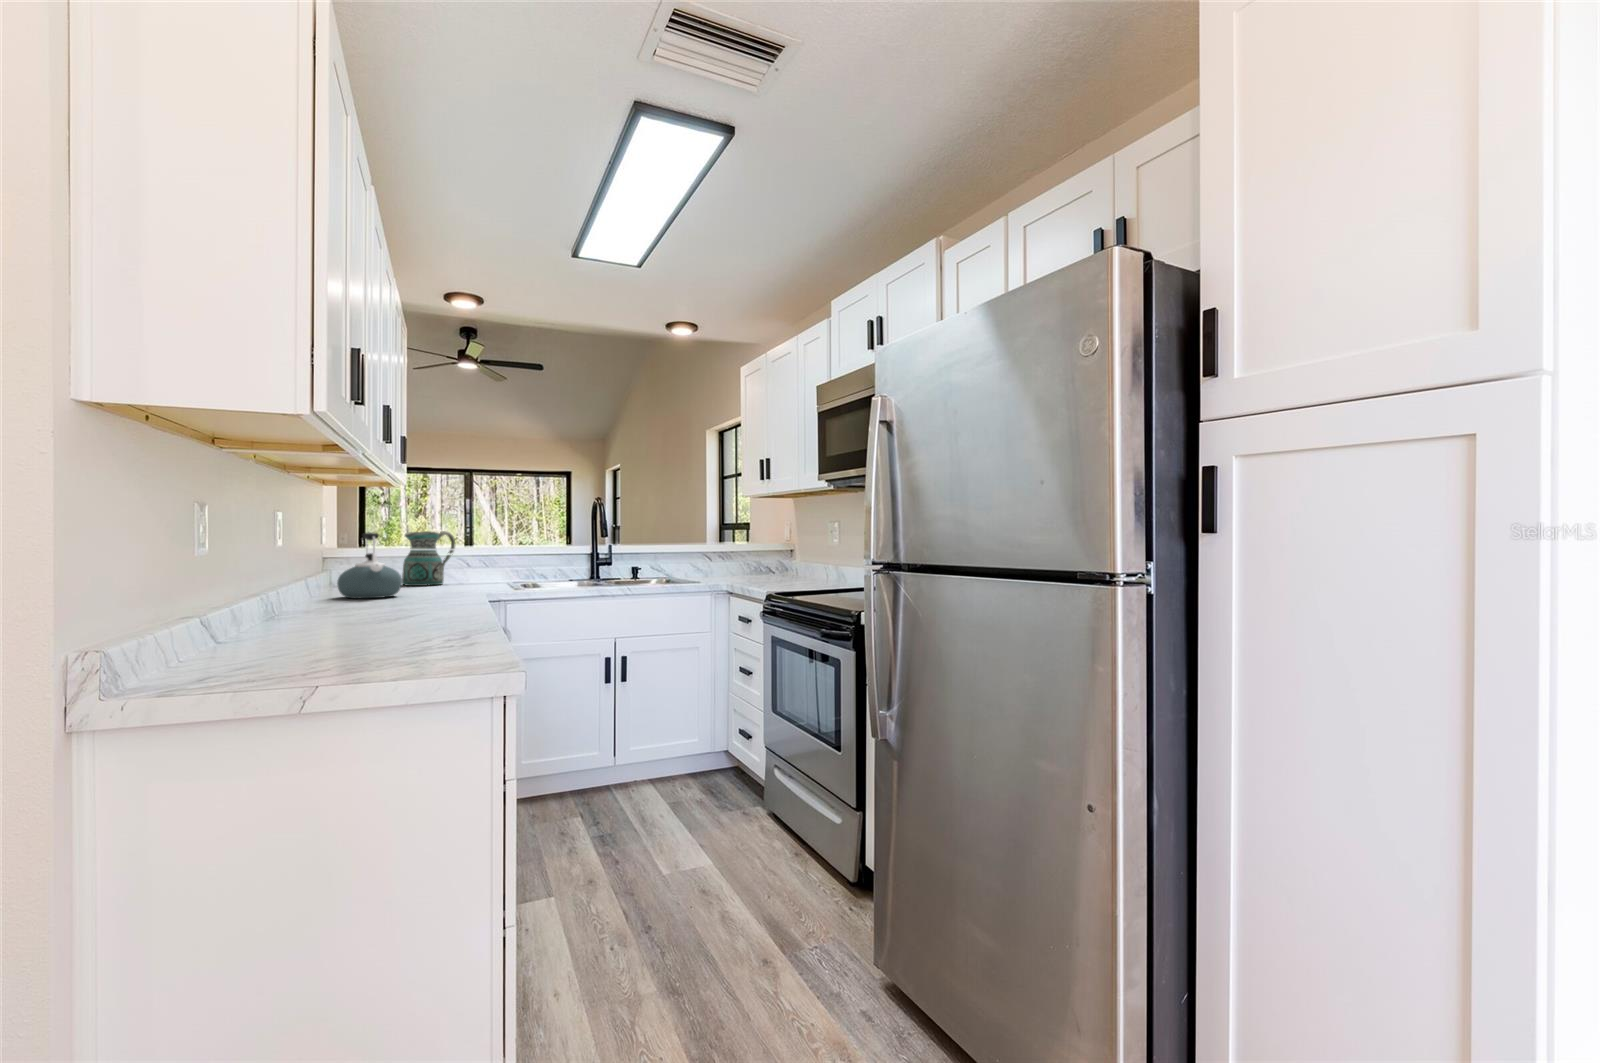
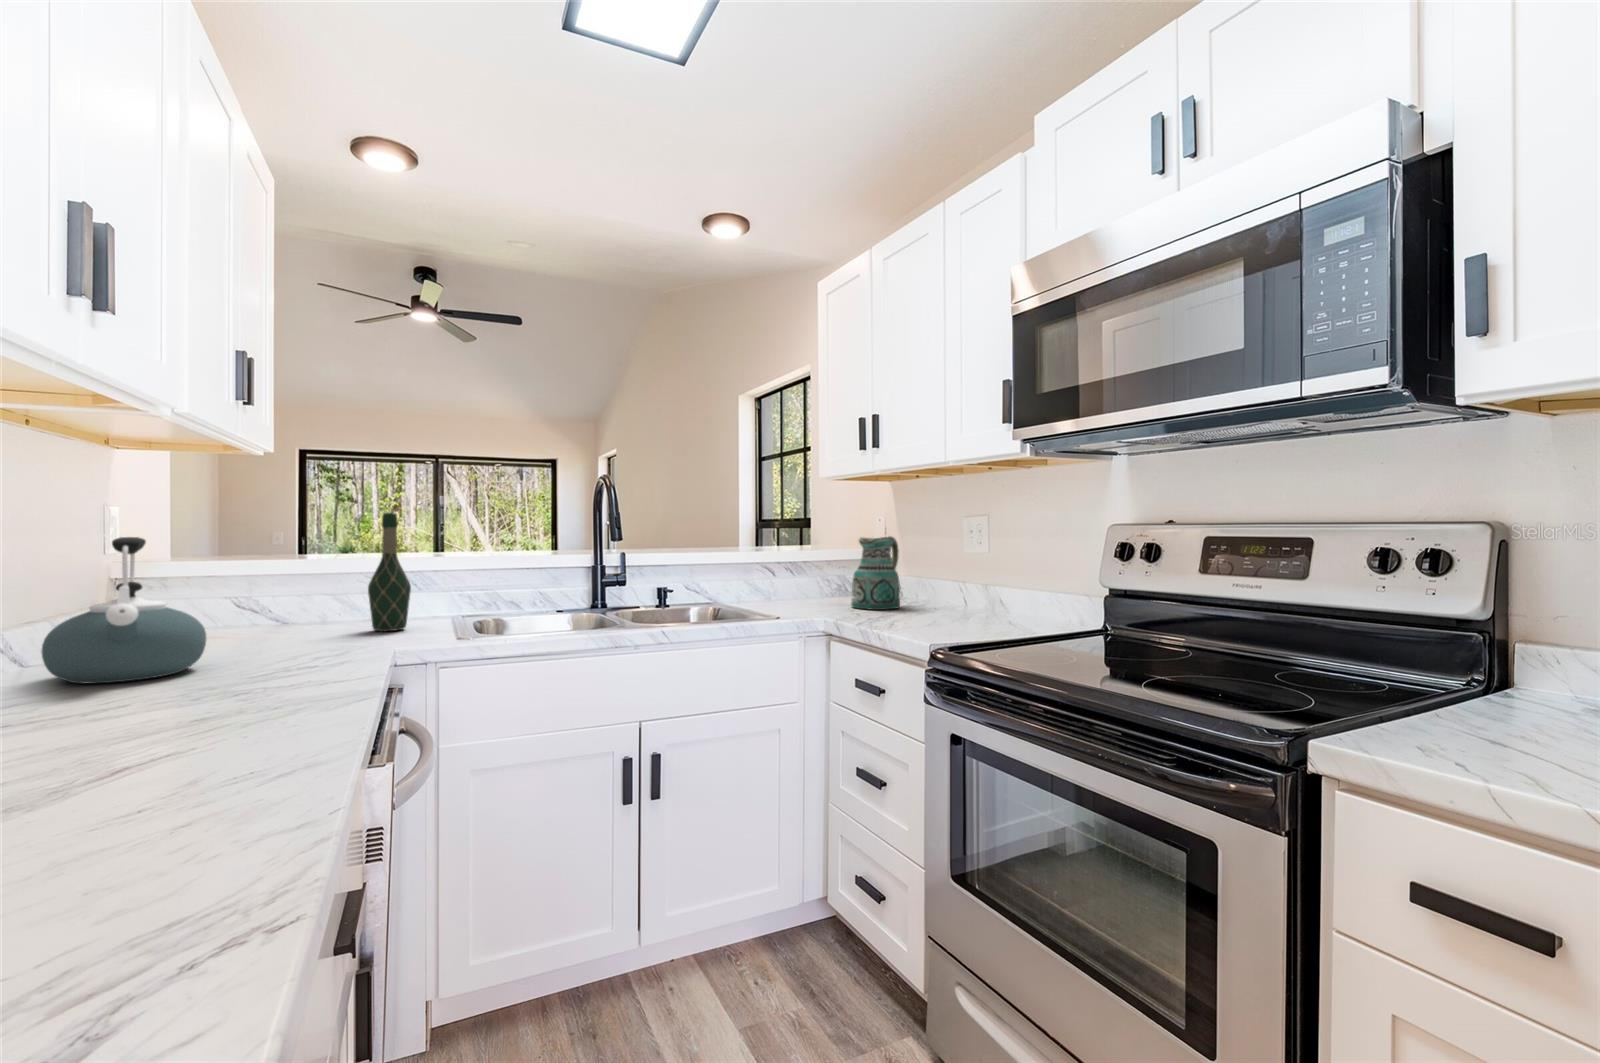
wine bottle: none [463,520,486,587] -> present [368,513,411,631]
ceramic pitcher: present [402,531,455,586] -> present [851,536,900,610]

